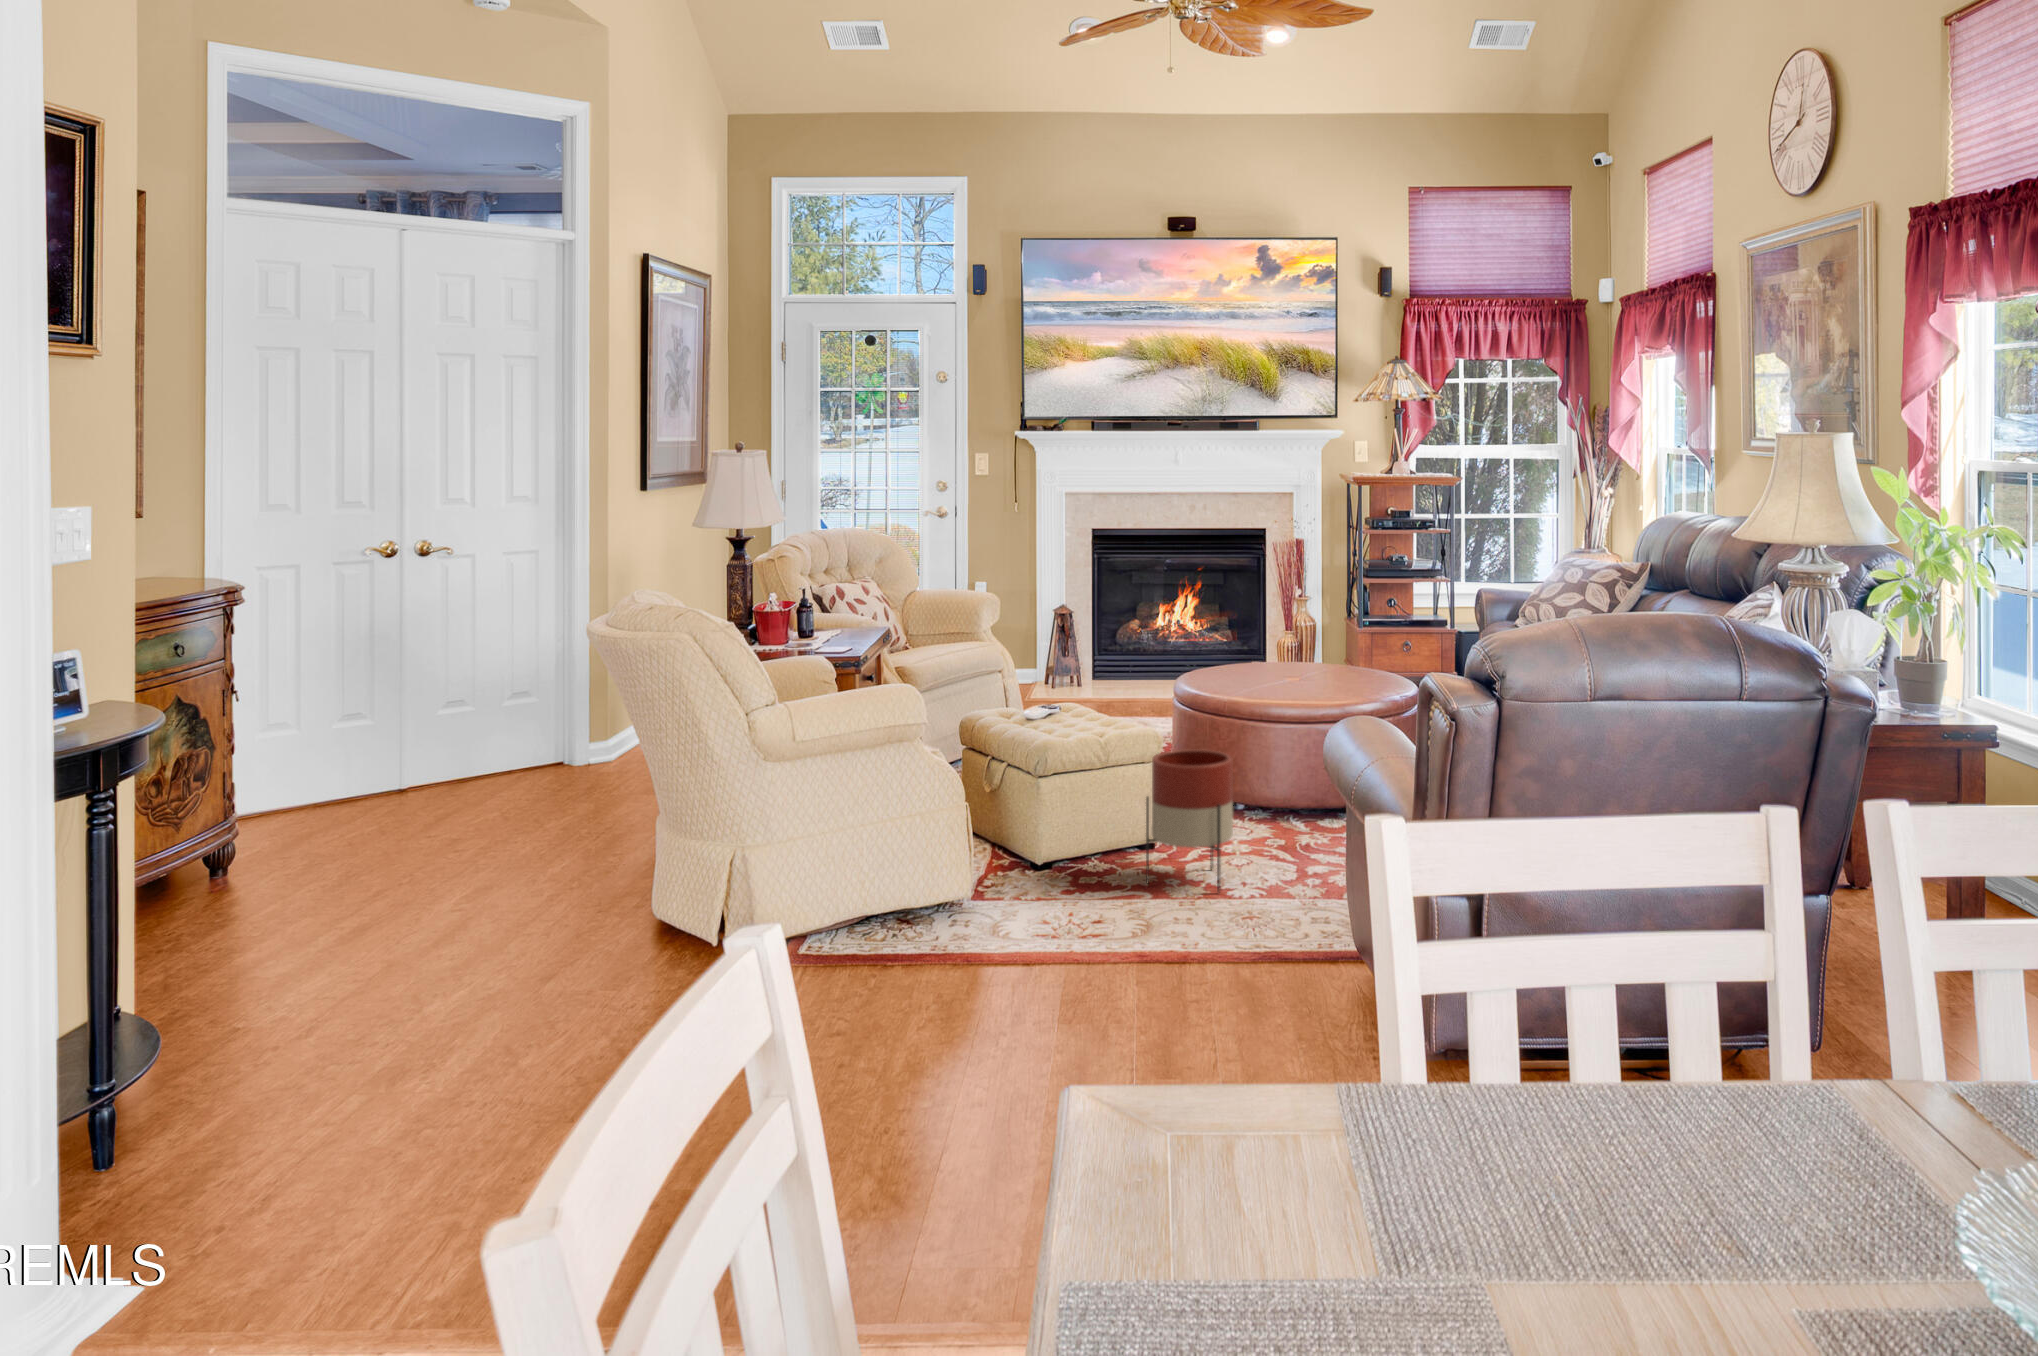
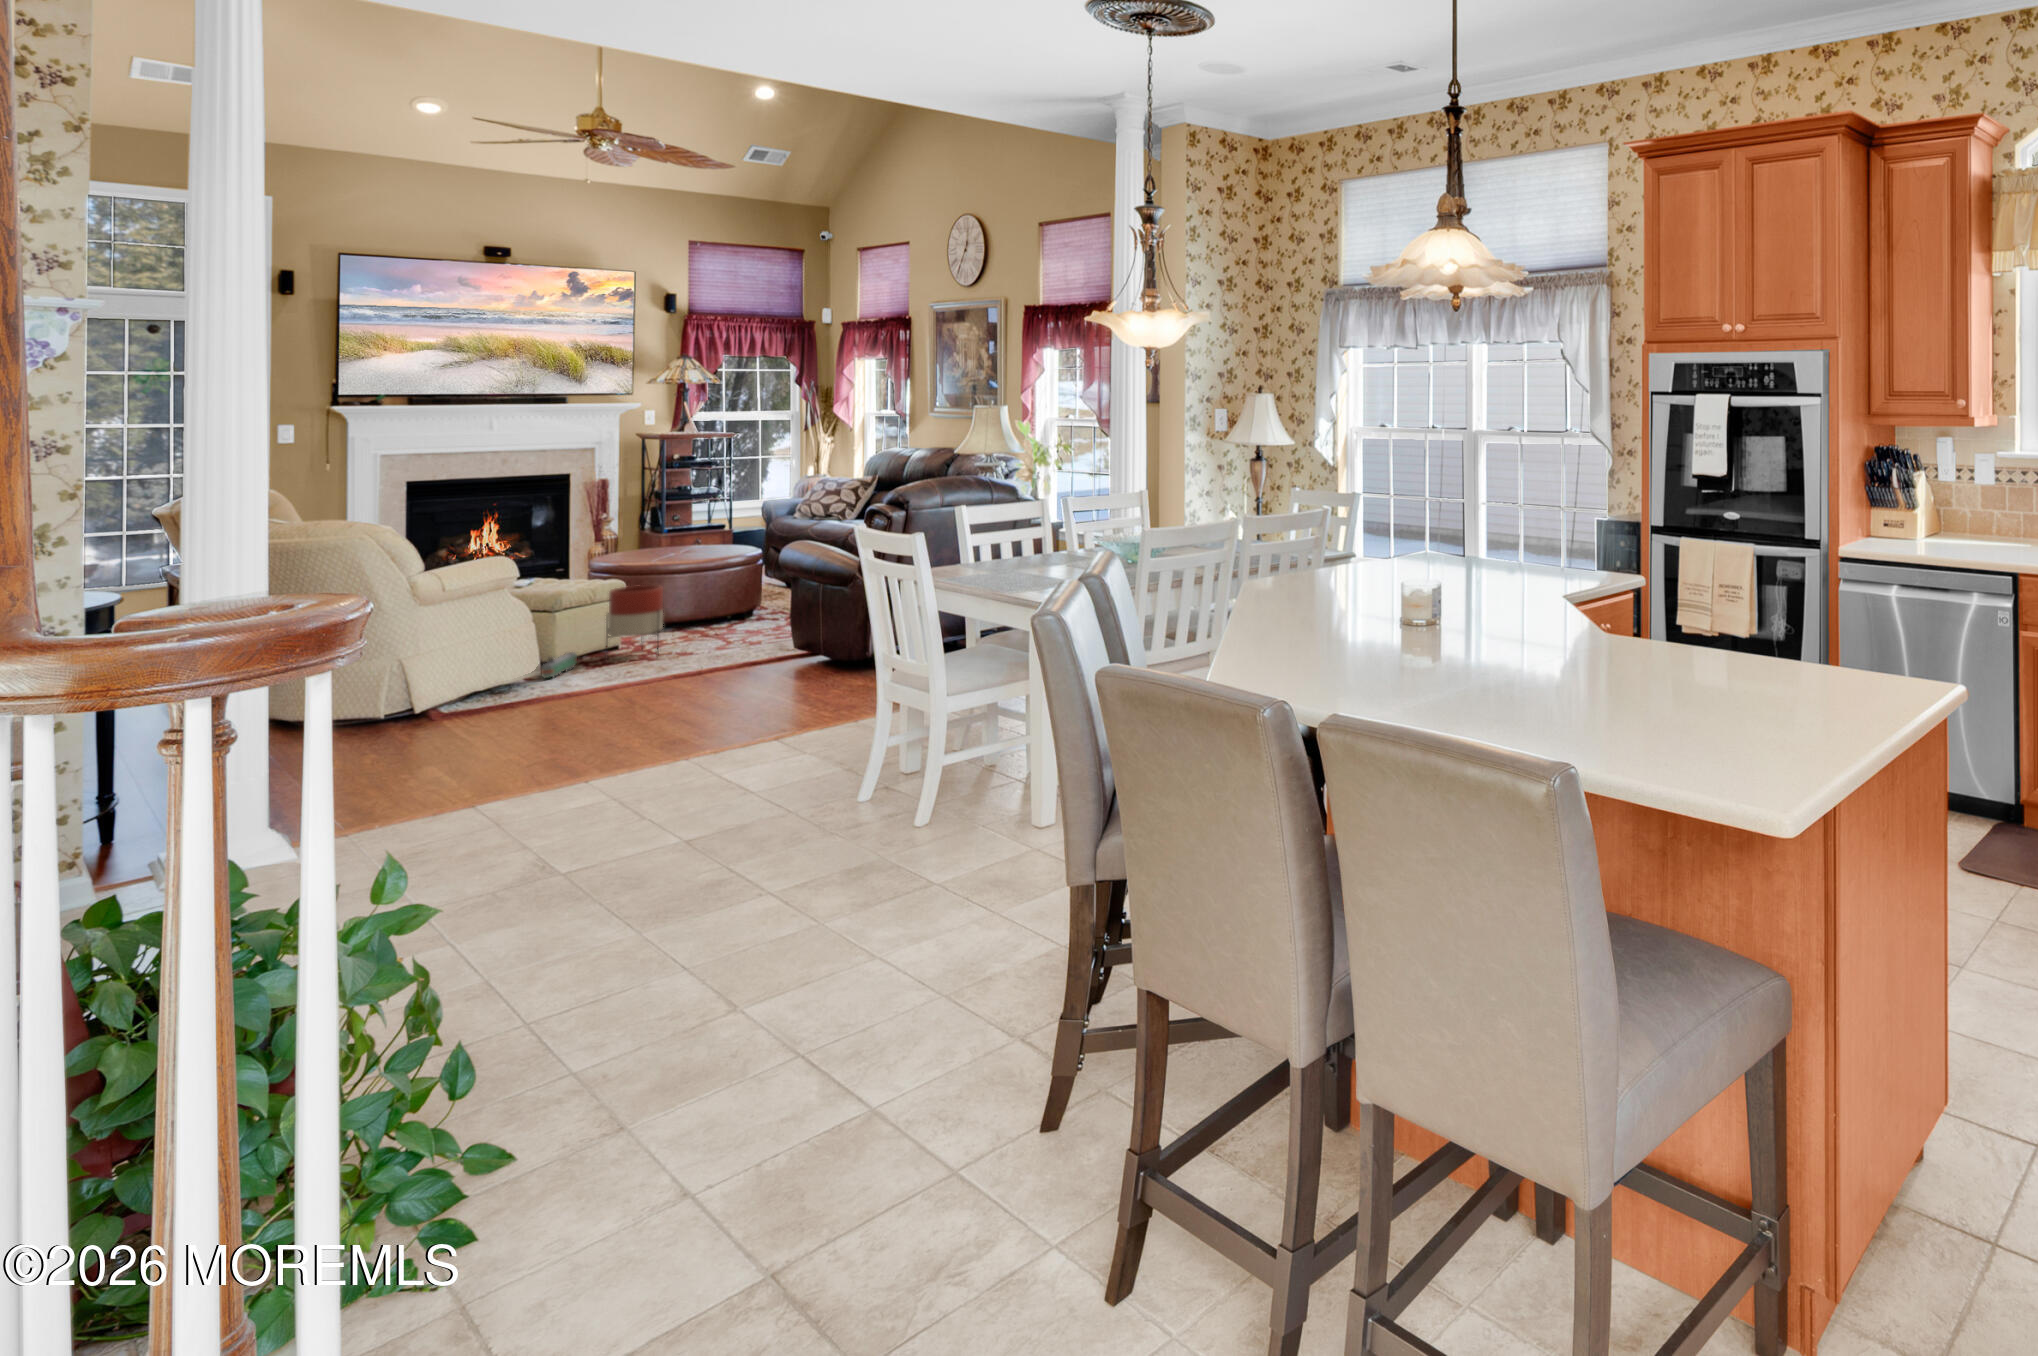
toy train: none [1024,862,1098,914] -> present [541,652,577,678]

